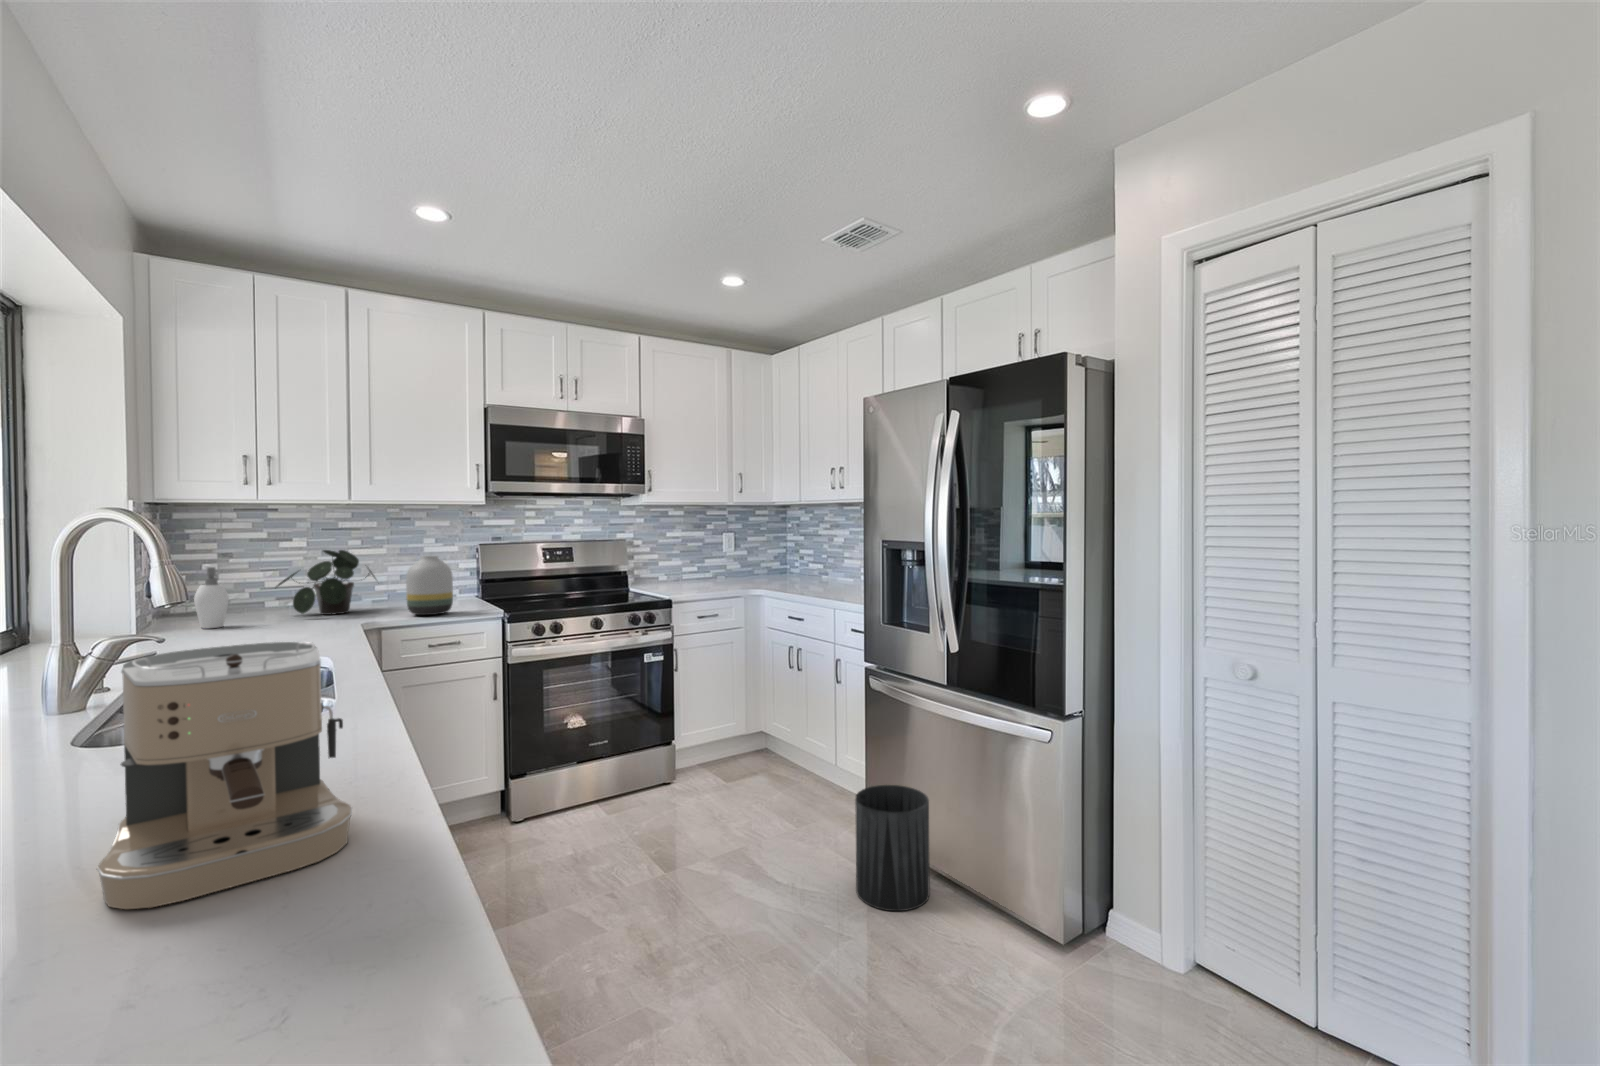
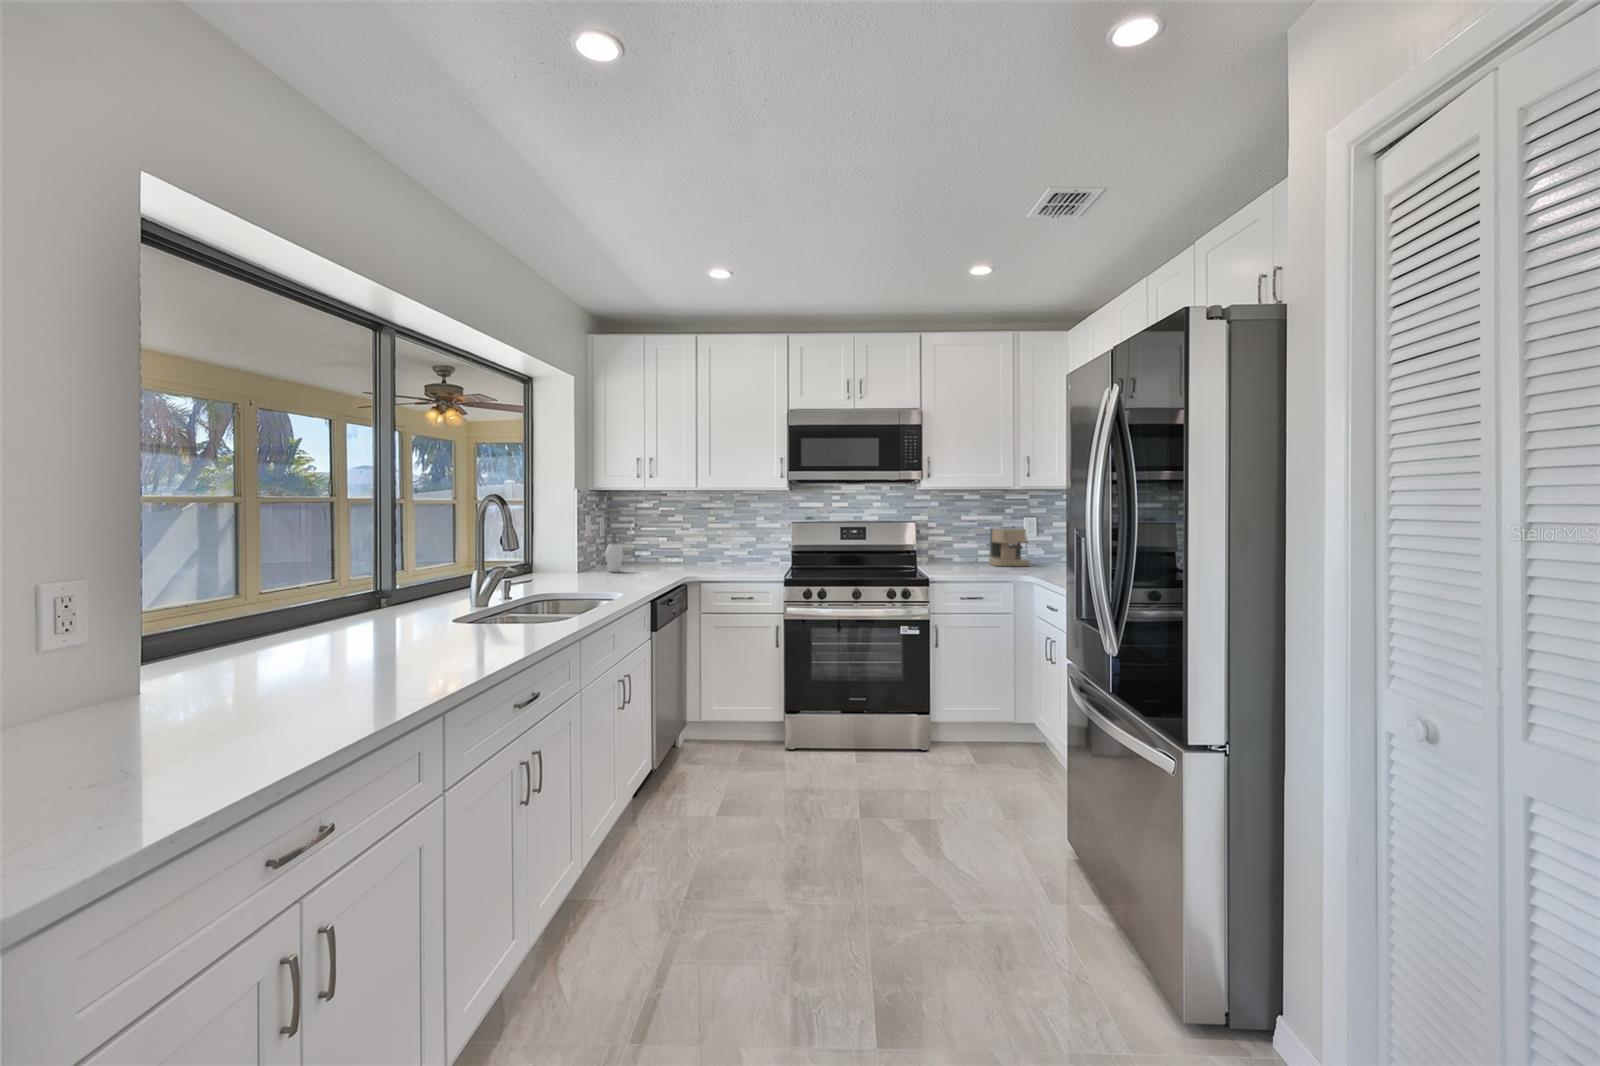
potted plant: present [276,550,376,615] -> none [656,523,716,569]
vase: present [406,556,453,615] -> none [718,530,749,575]
coffee maker: present [97,642,352,909] -> present [989,526,1030,566]
trash can: present [855,785,930,911] -> none [995,786,1077,921]

